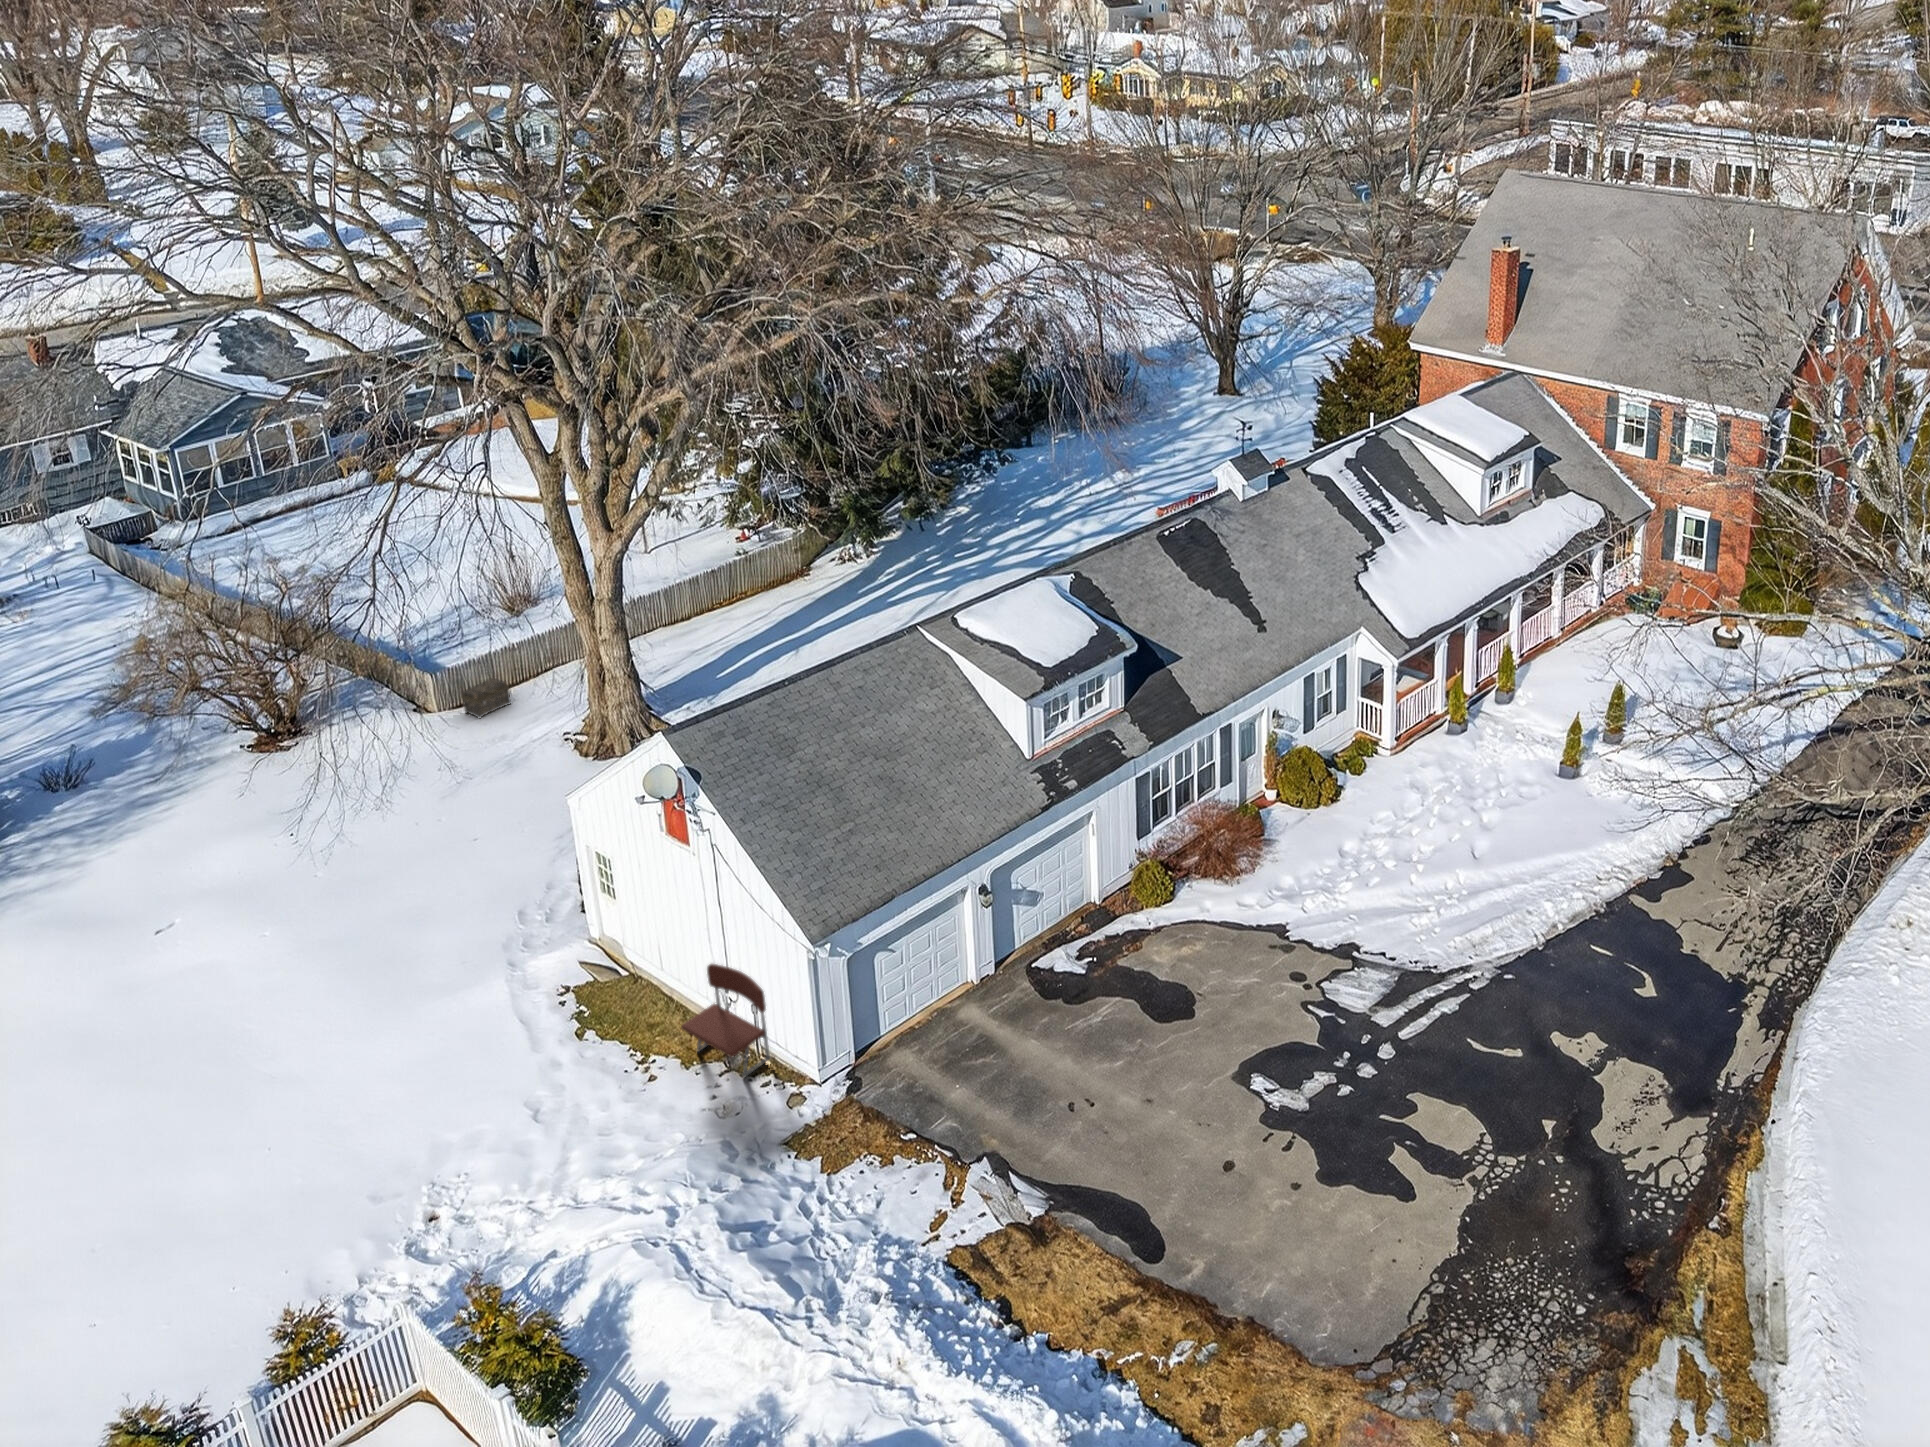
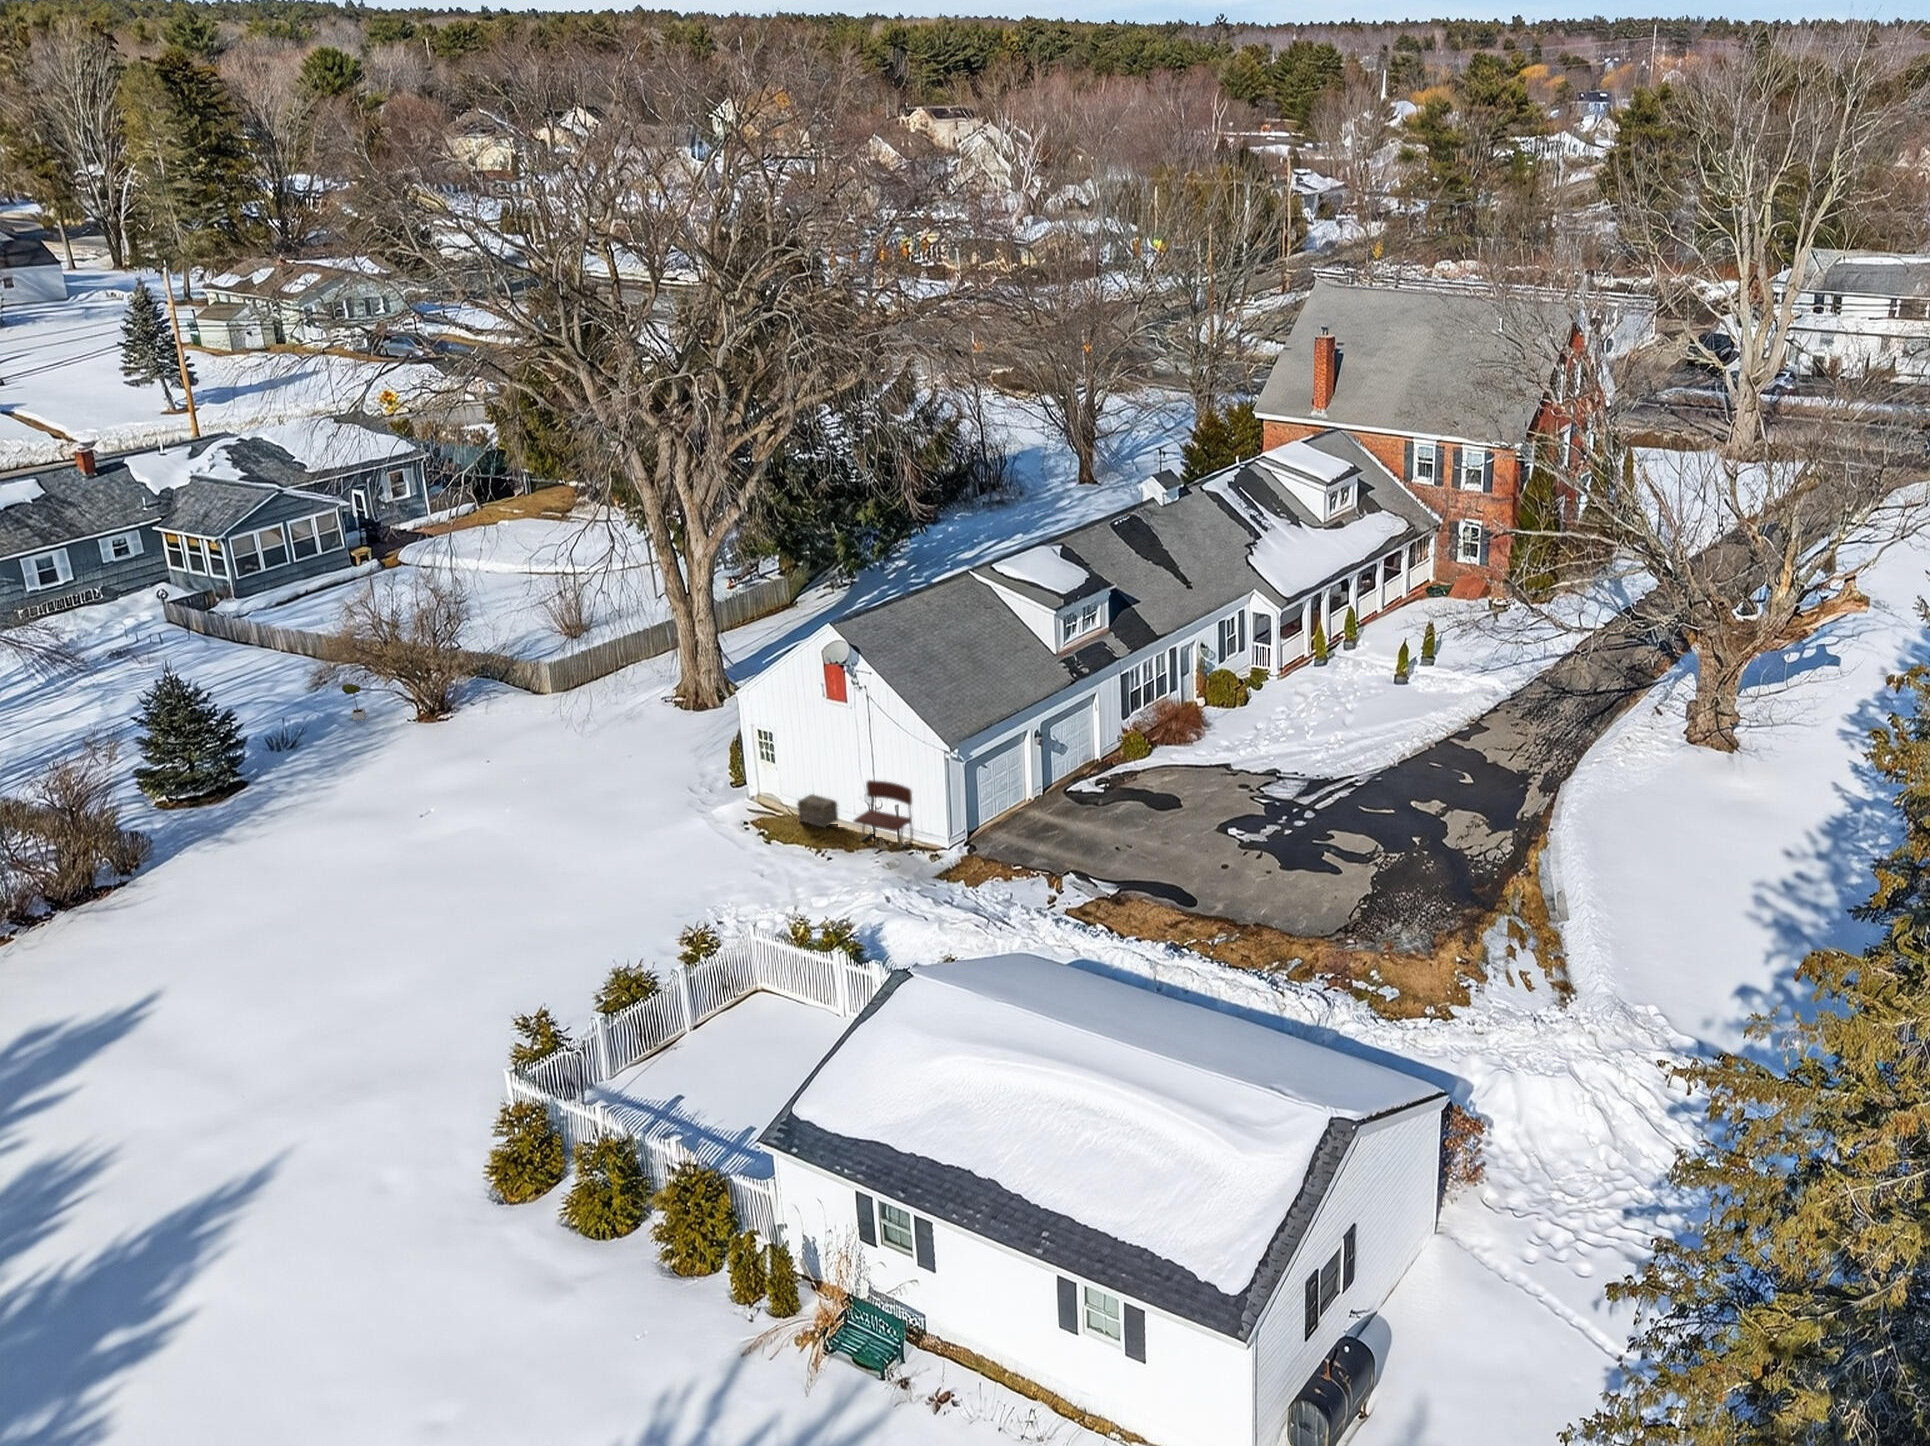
basket: present [461,678,511,718] -> present [797,794,838,828]
potted tree: none [161,692,197,739] -> present [342,684,366,720]

